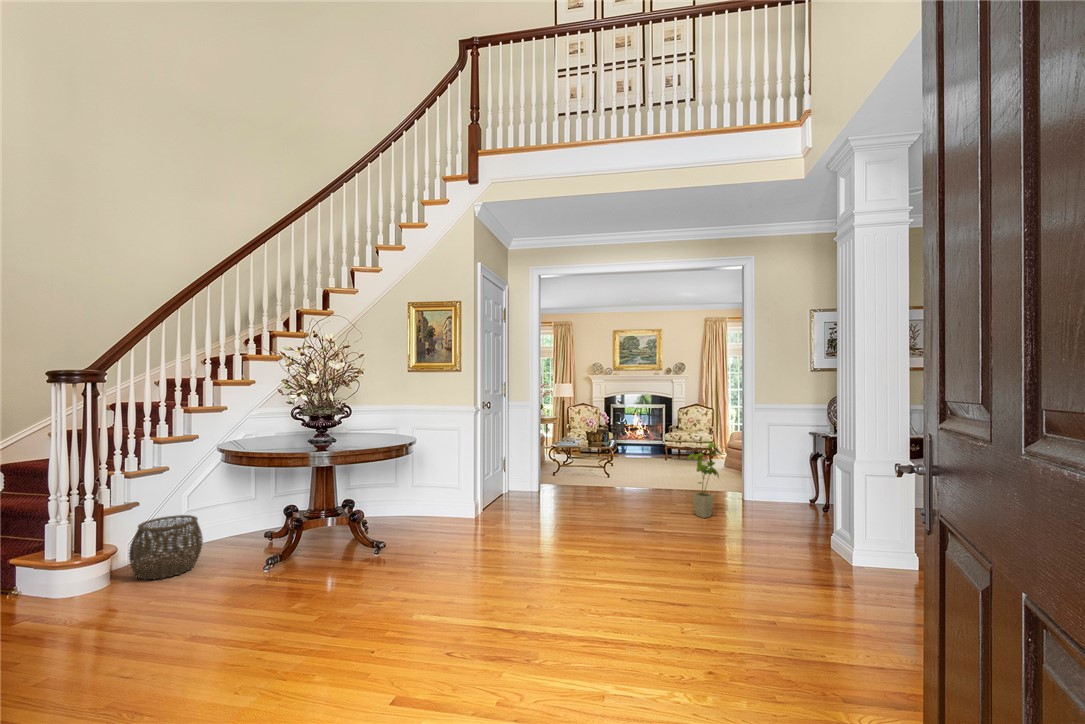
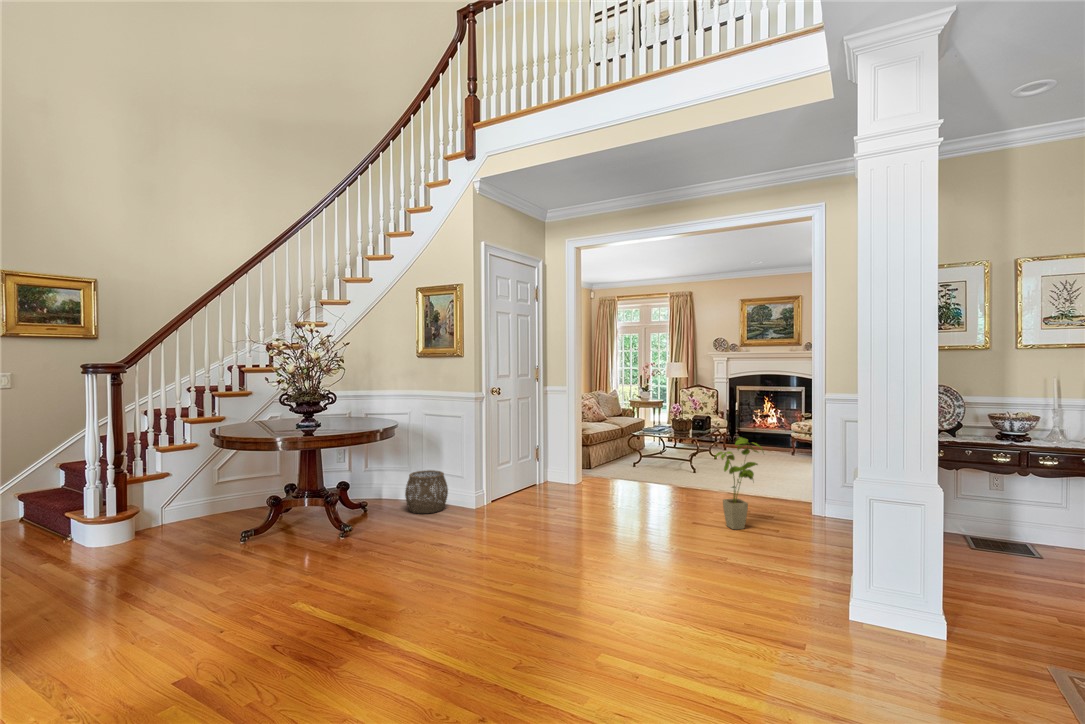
woven basket: present [129,515,203,580] -> present [405,470,448,513]

